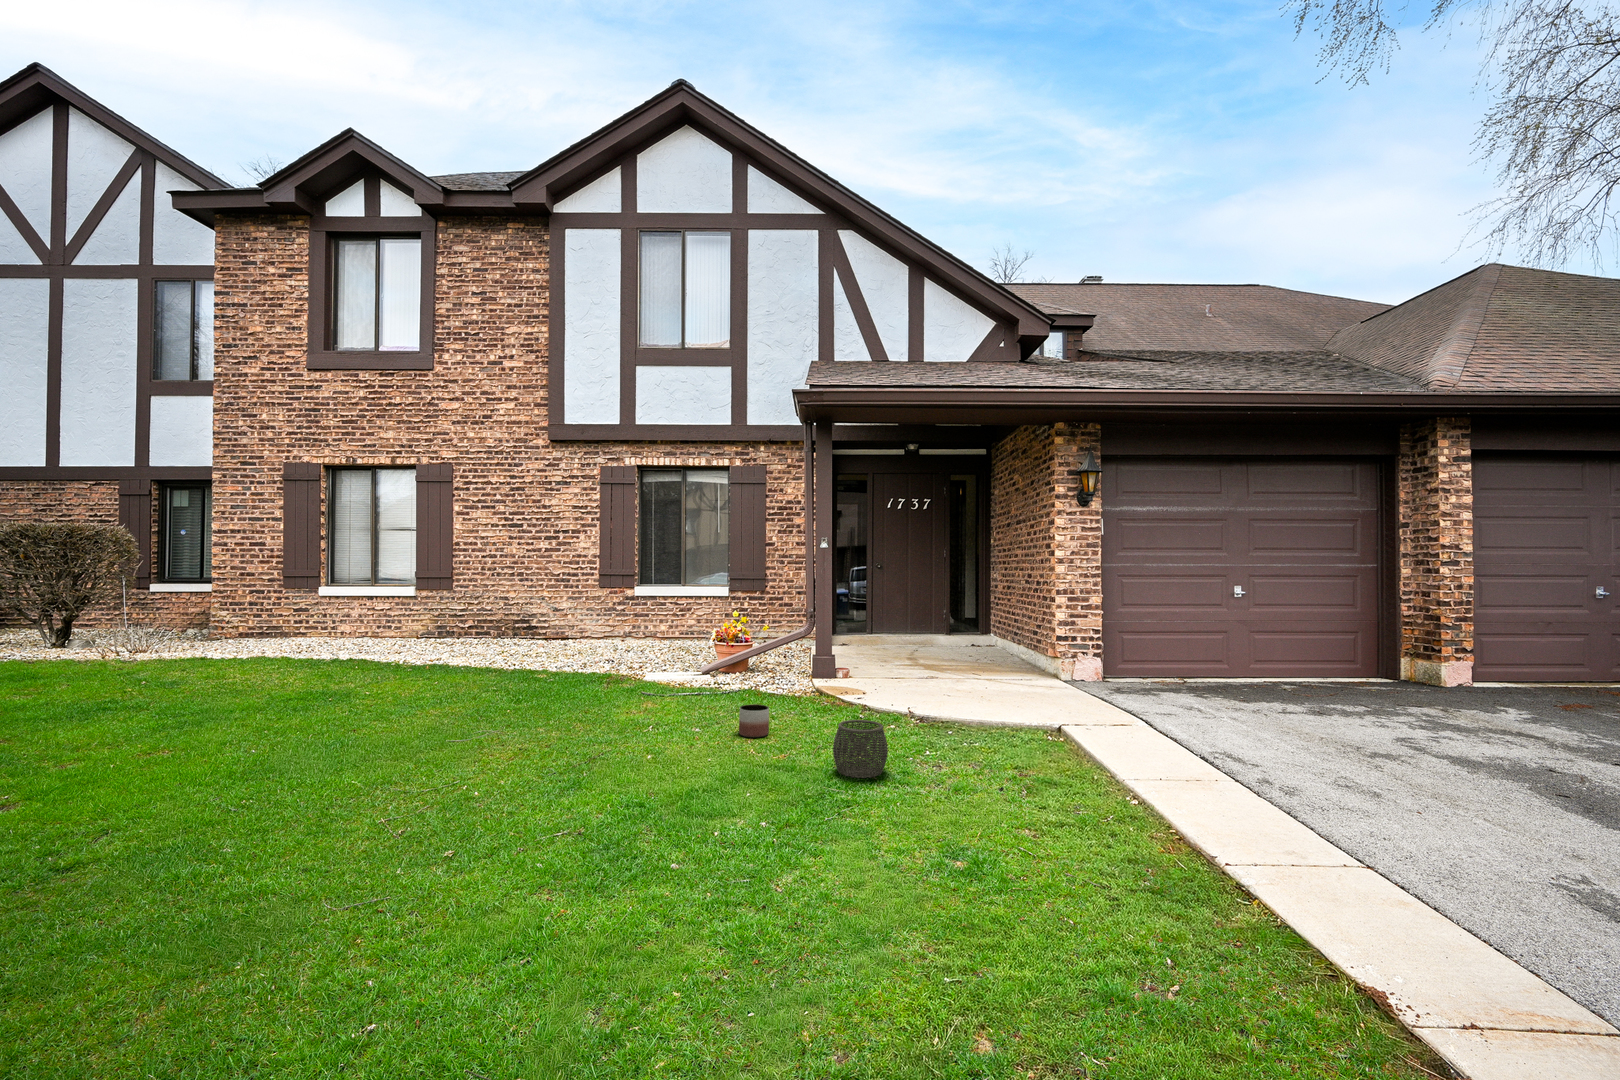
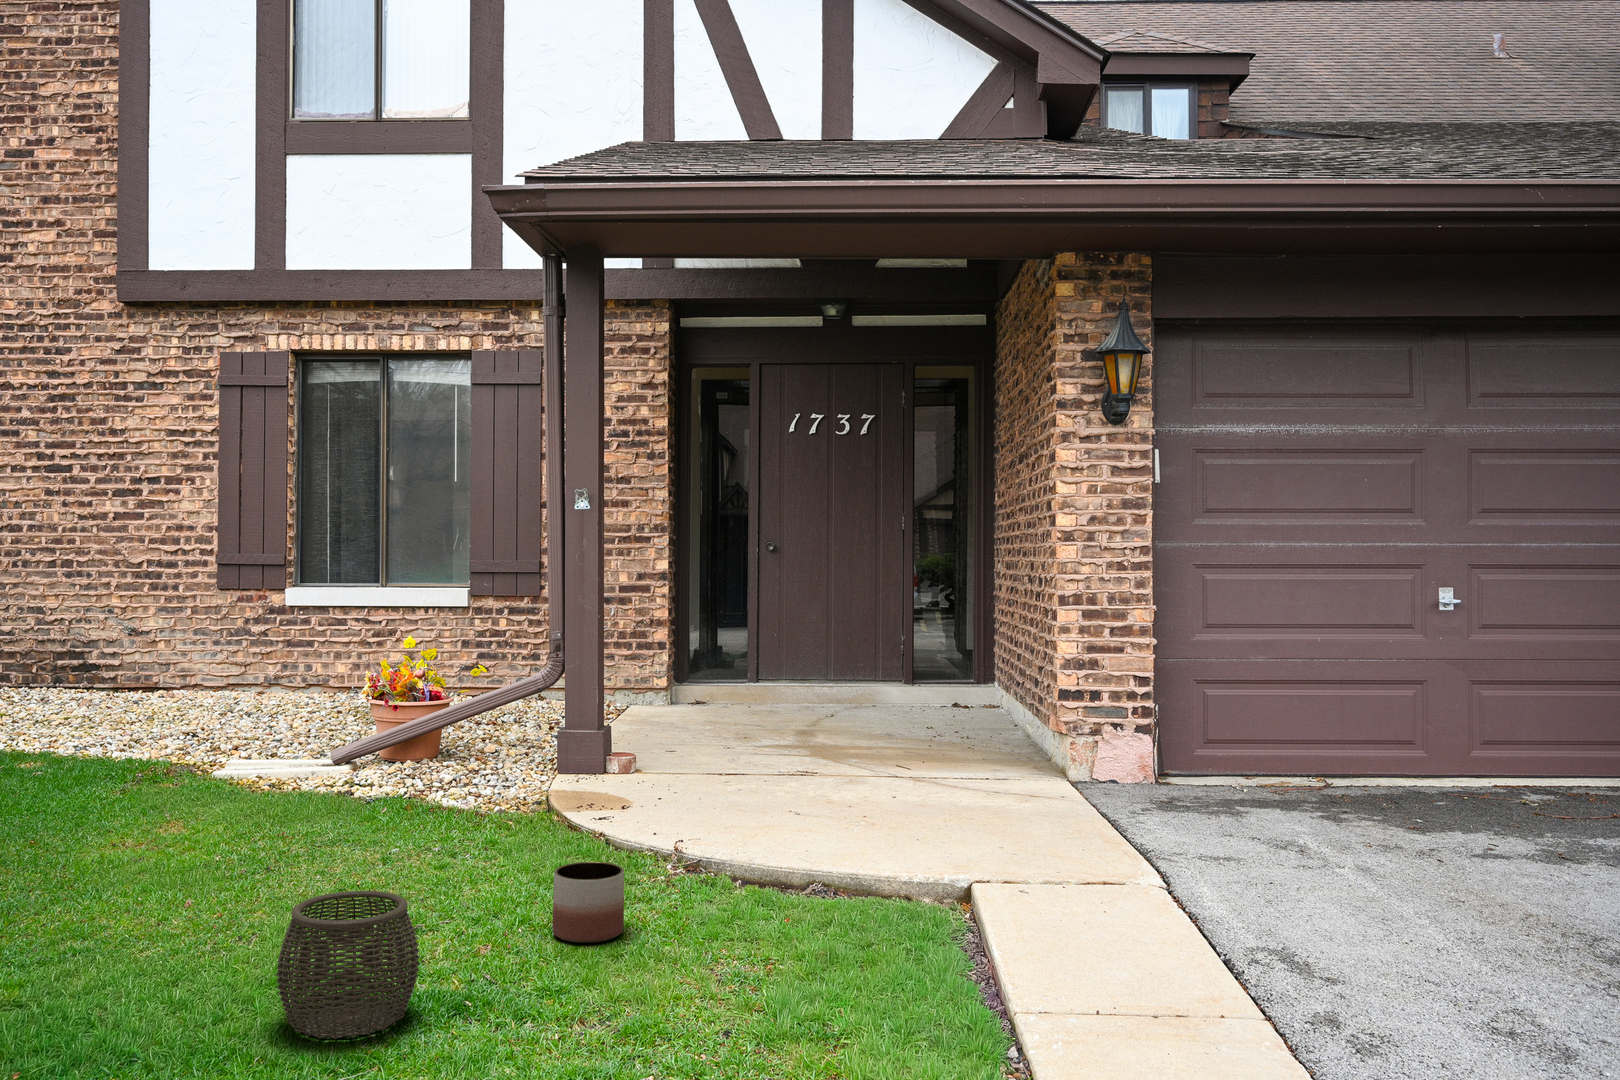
planter: present [739,704,769,738] -> present [553,862,624,943]

